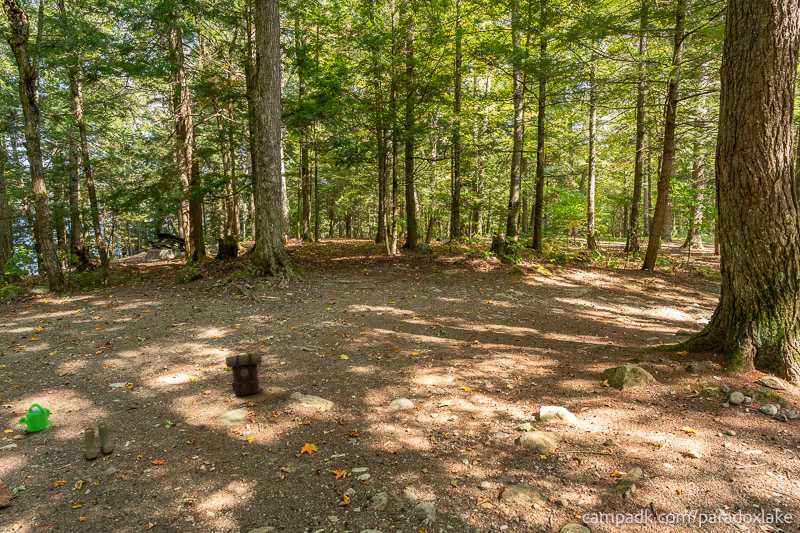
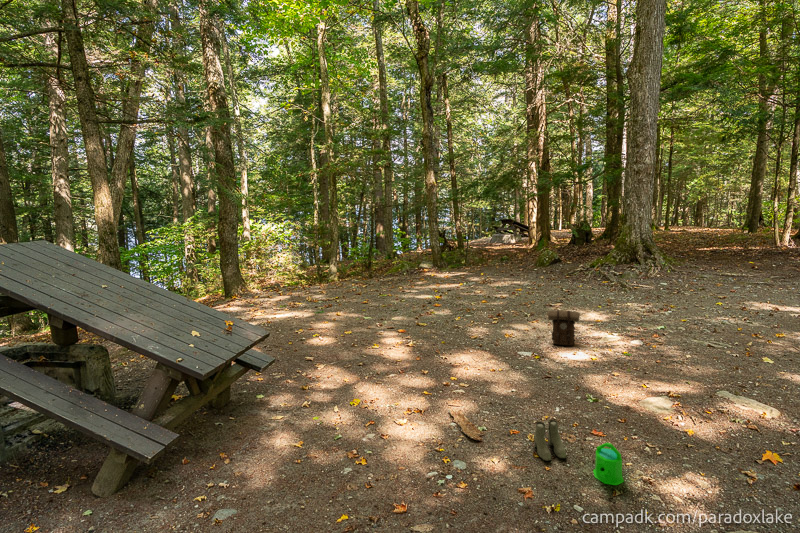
backpack: present [226,353,262,395] -> present [548,310,580,346]
watering can: present [19,404,50,432] -> present [593,443,624,485]

